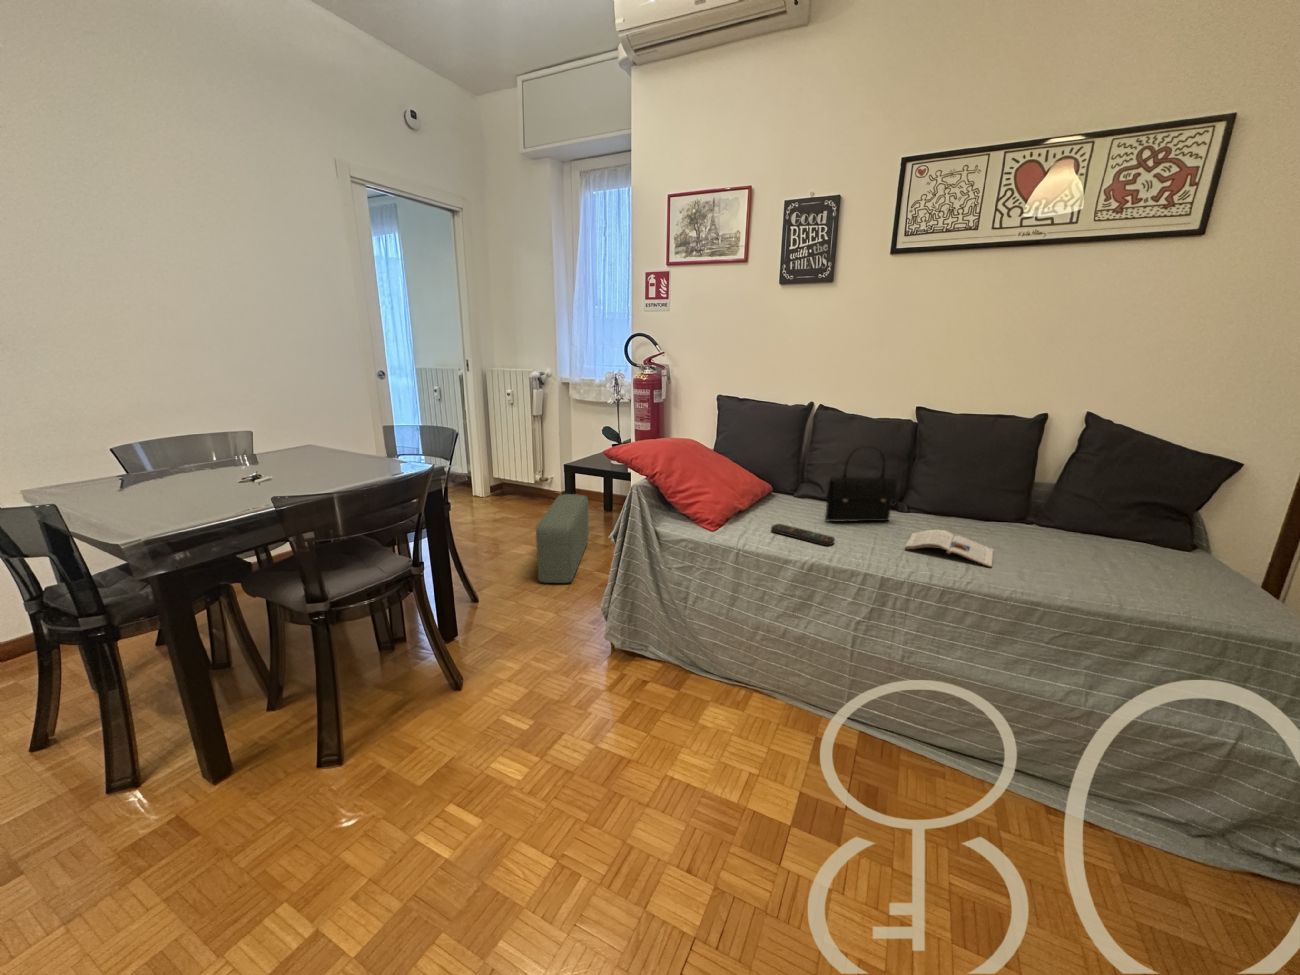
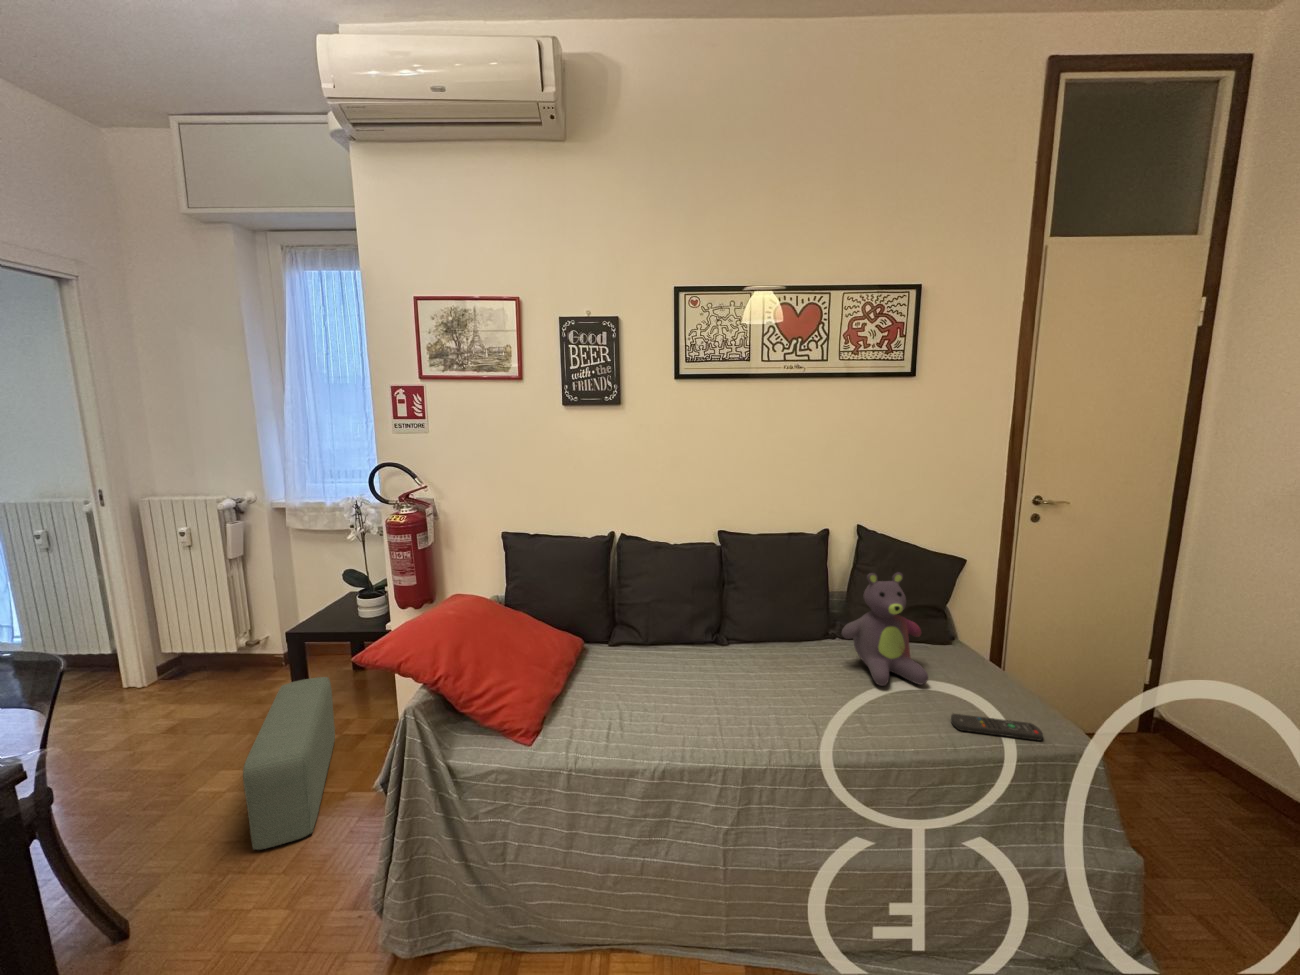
stuffed bear: none [1029,445,1133,561] -> present [842,572,928,686]
handbag: present [825,446,897,521] -> none [658,597,725,691]
remote control: present [771,524,835,546] -> present [951,714,1043,741]
magazine: present [905,530,993,567] -> none [751,681,840,729]

